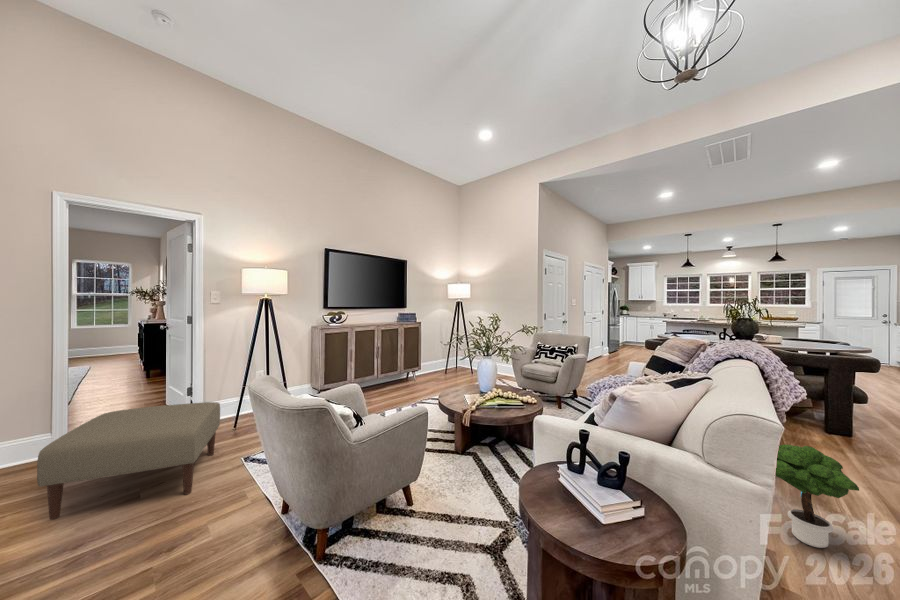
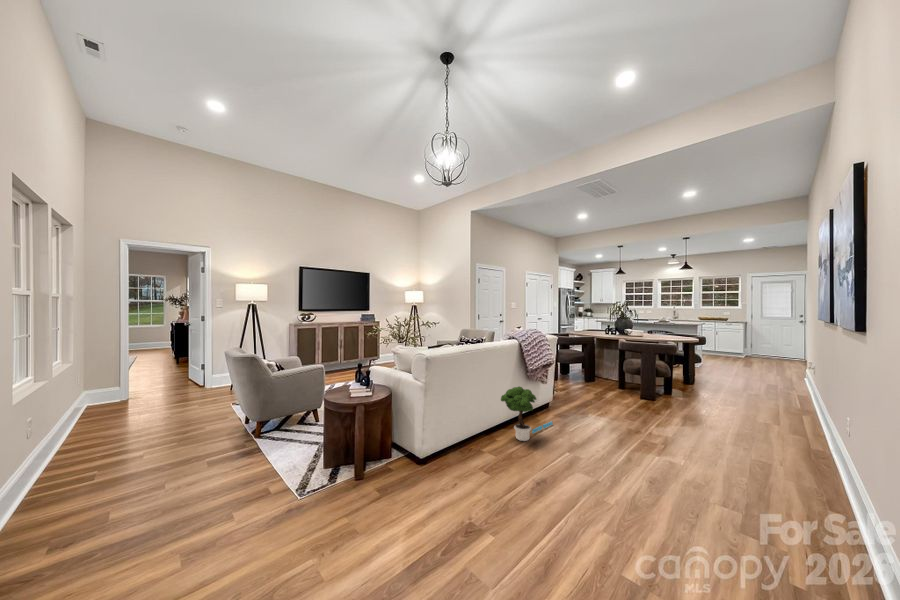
ottoman: present [37,402,220,520] -> none [122,369,219,423]

